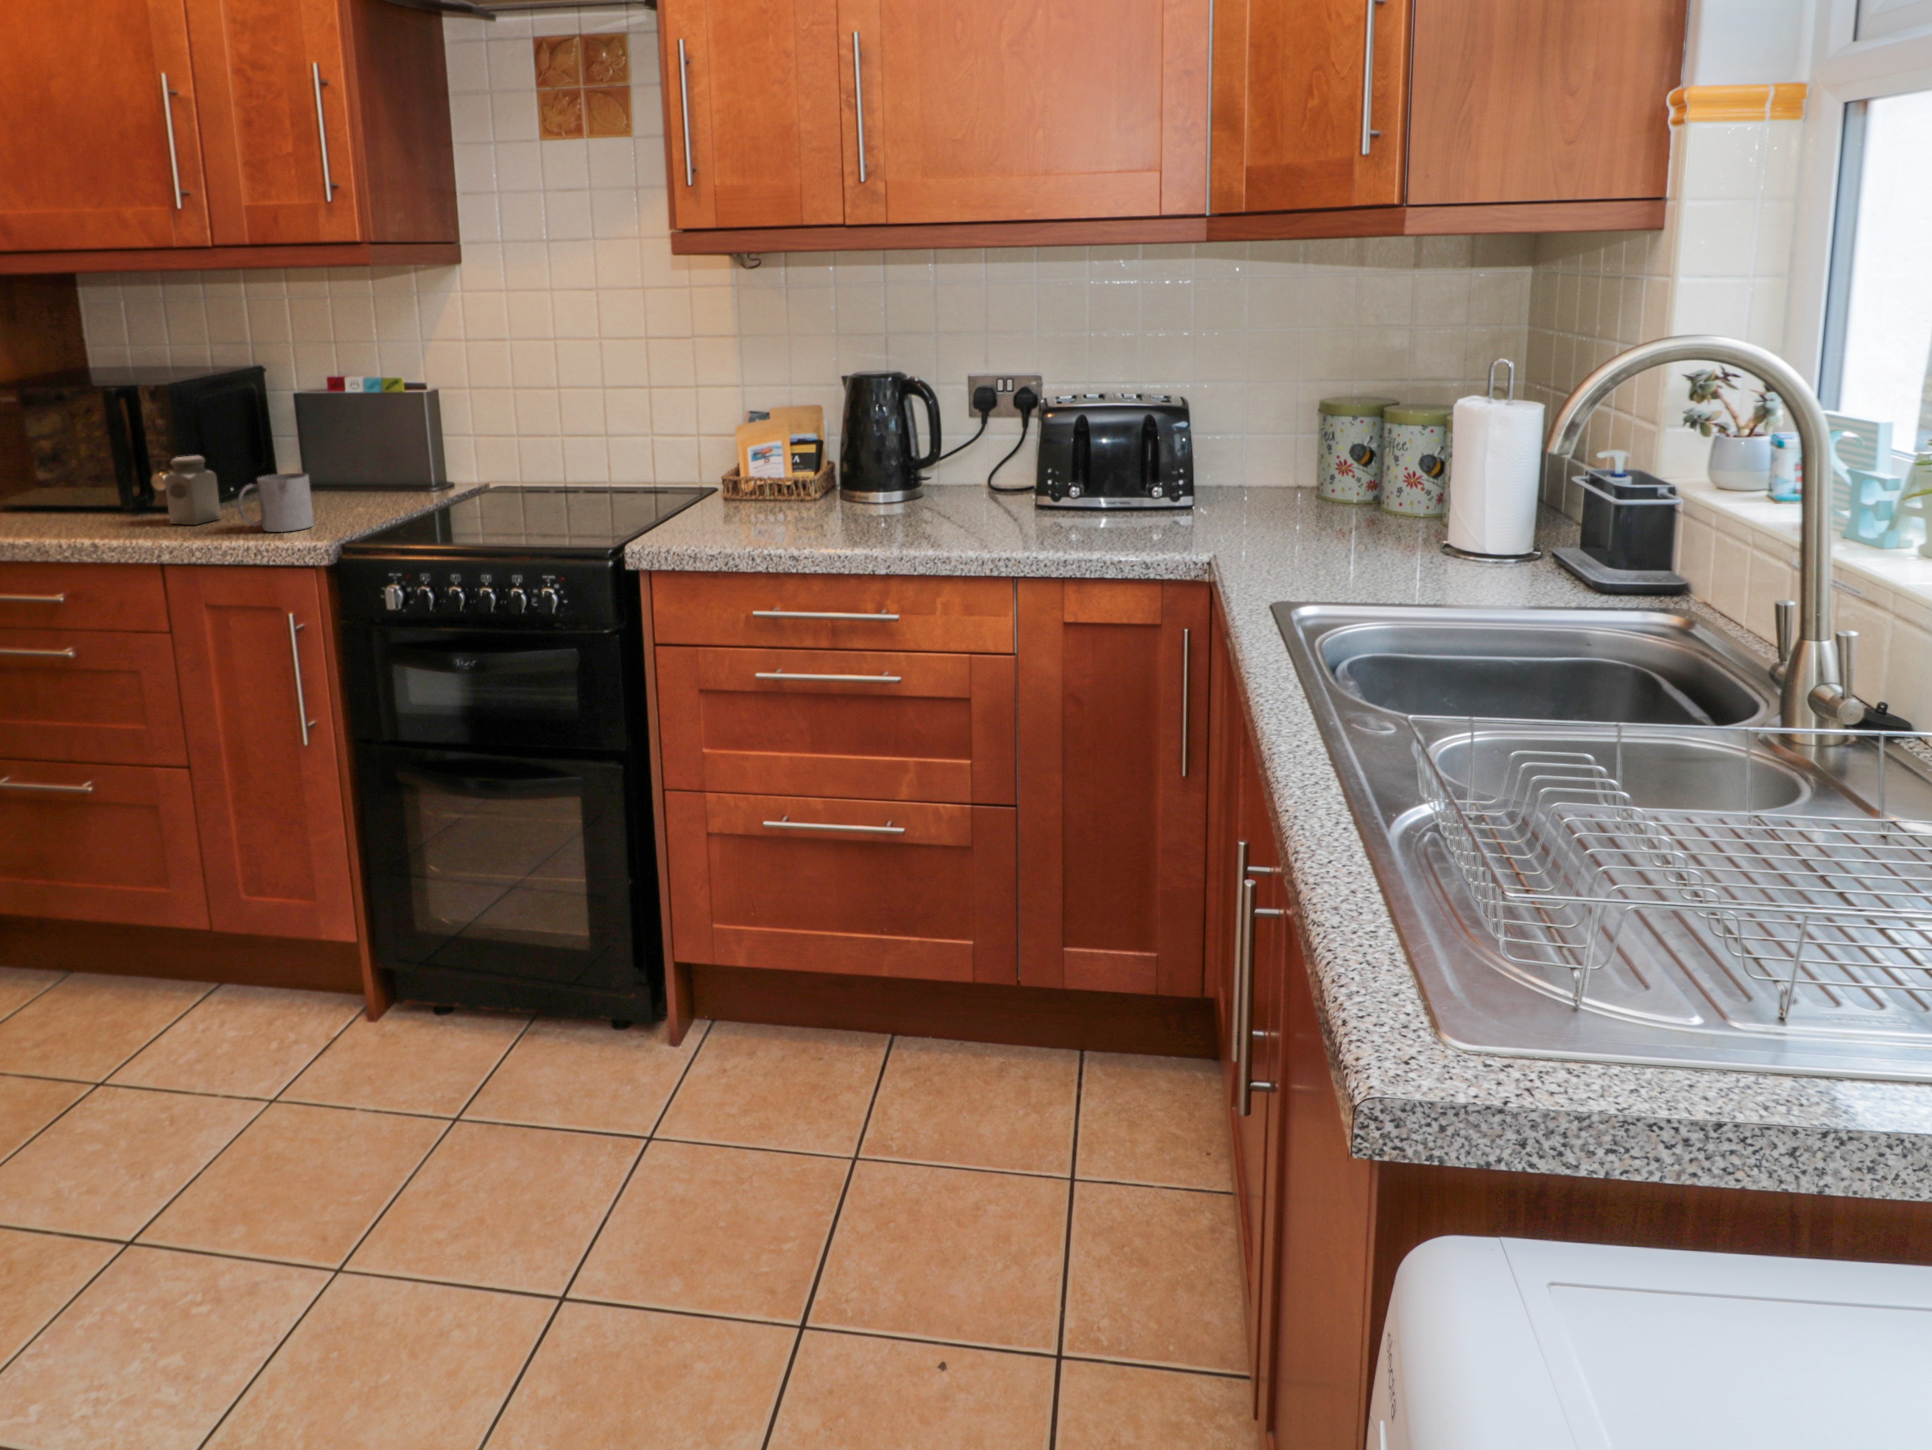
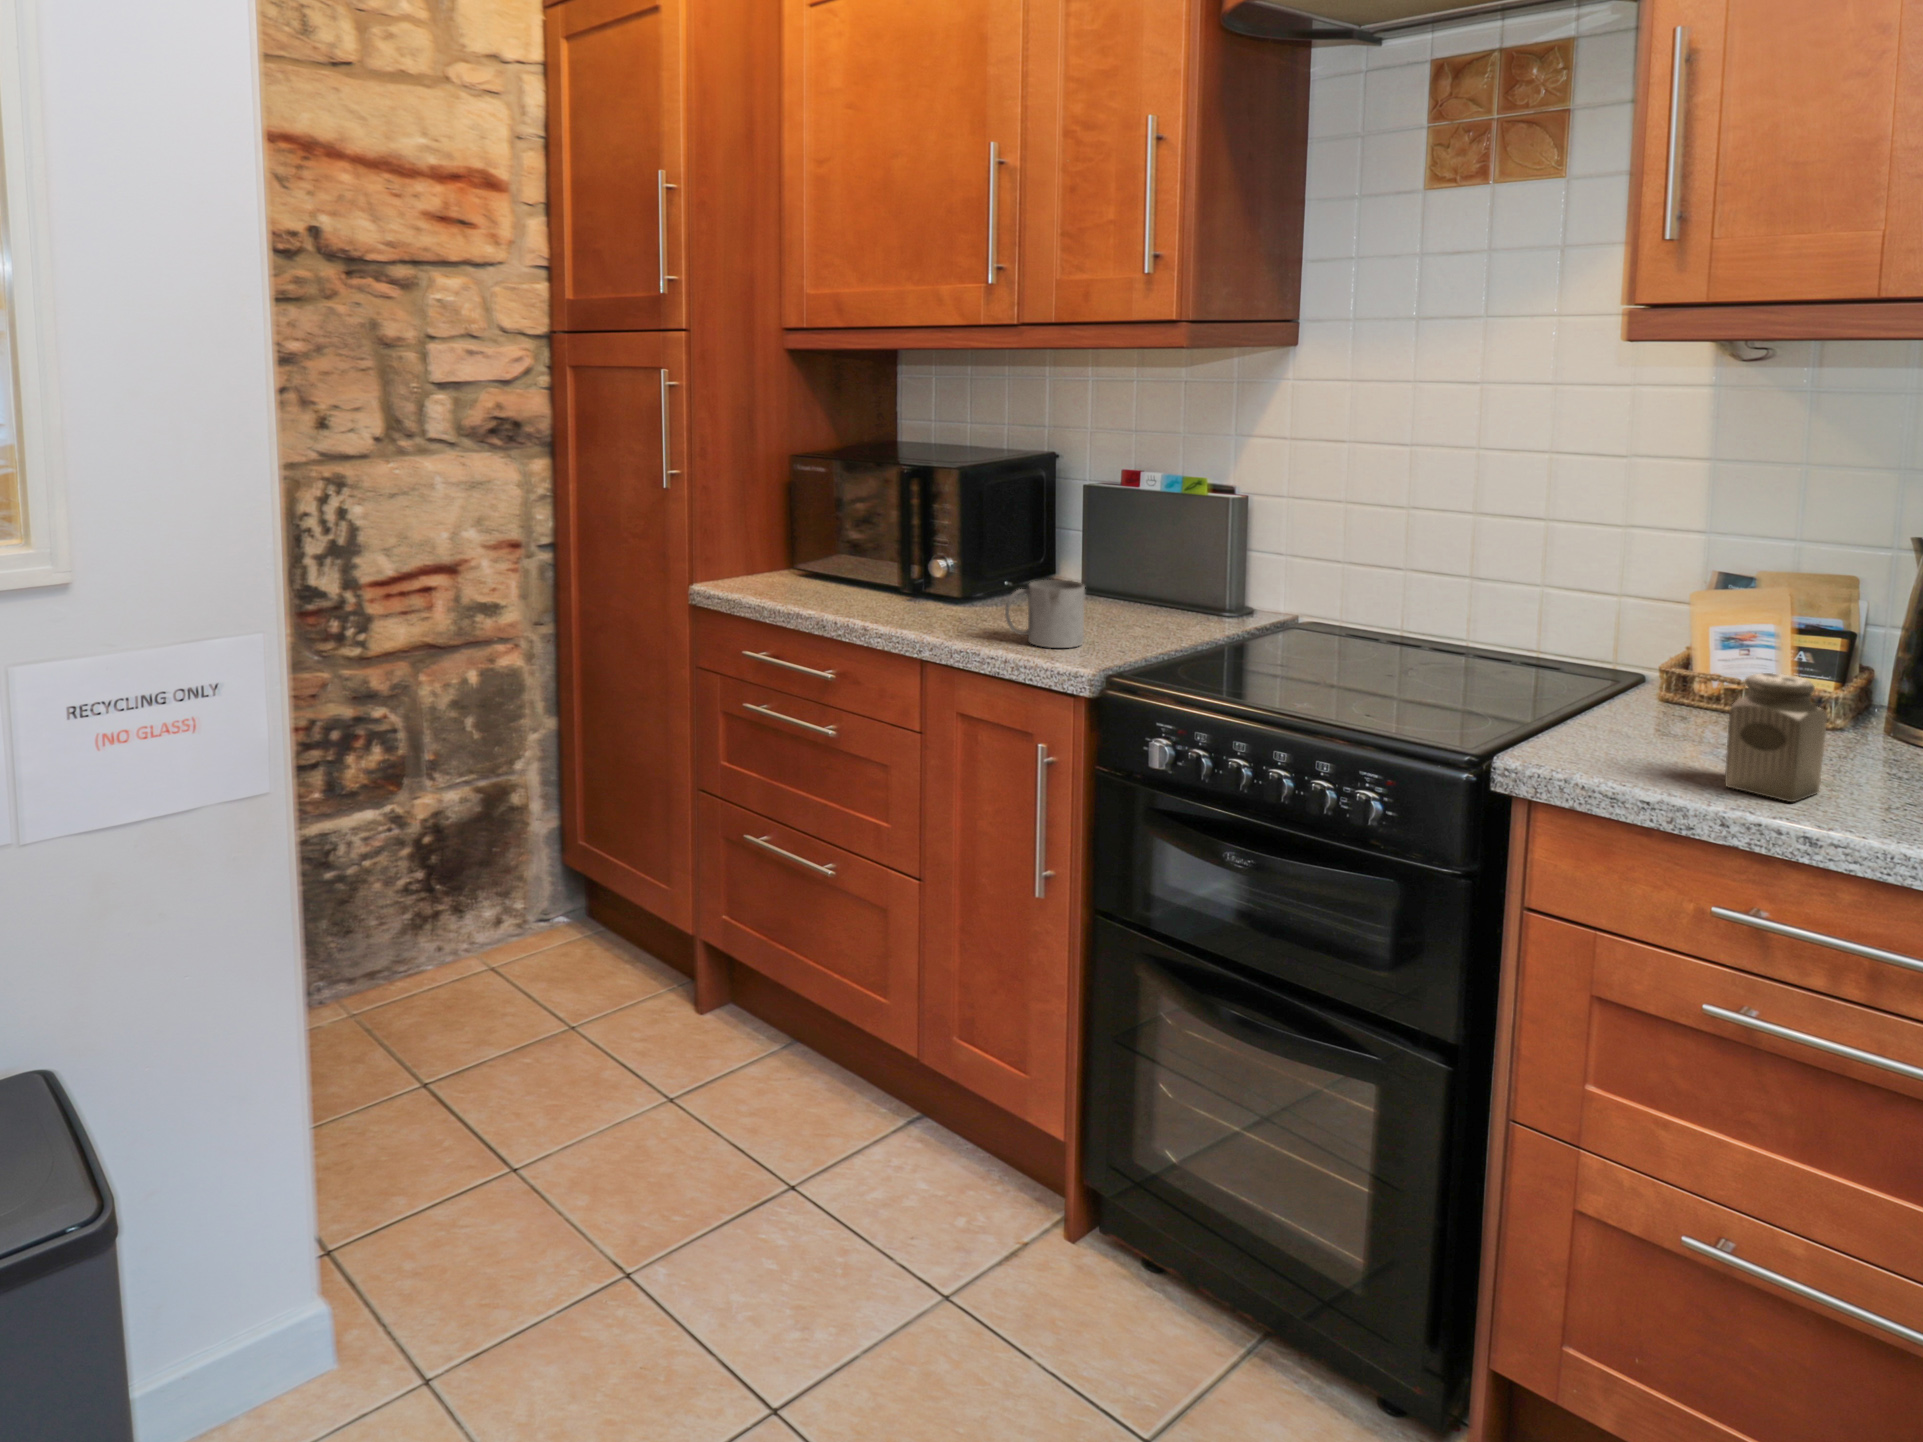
salt shaker: present [164,456,221,525] -> present [1725,673,1827,802]

